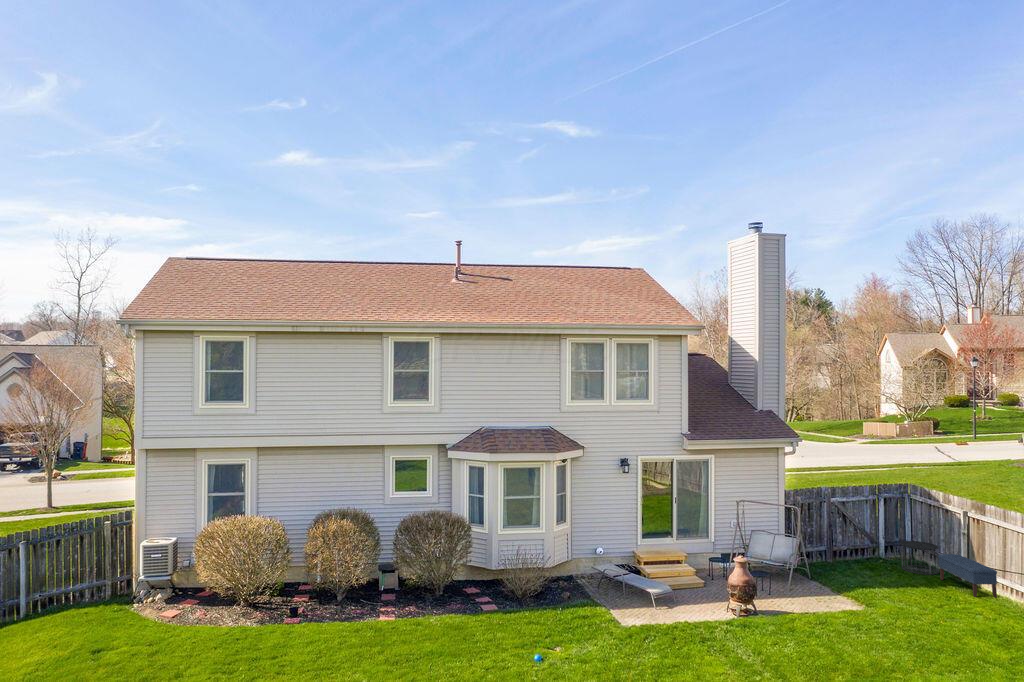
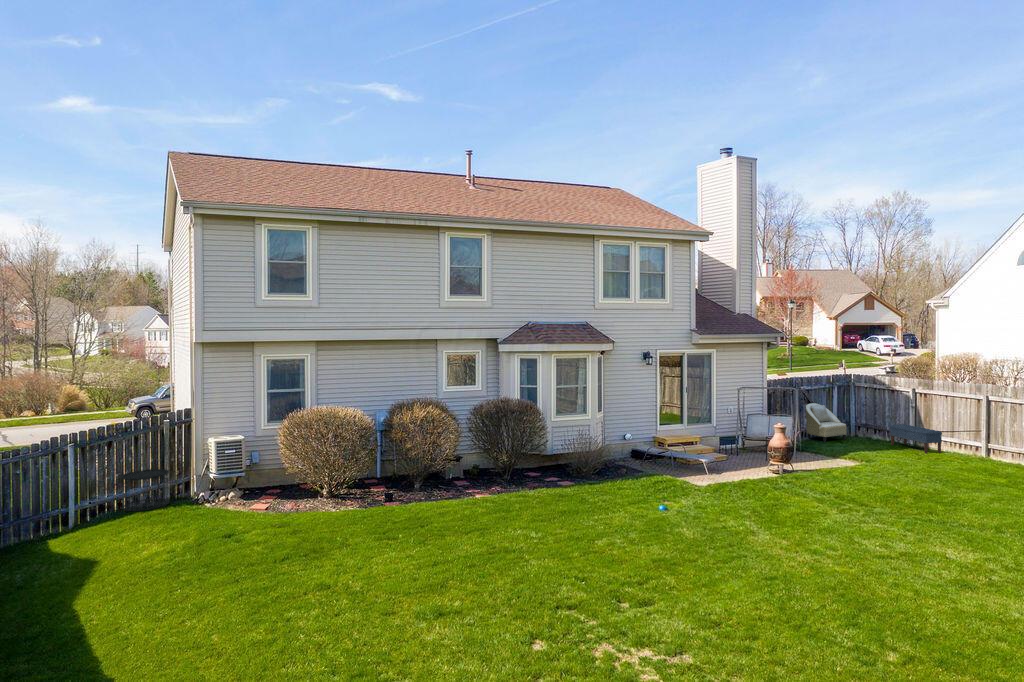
armchair: none [838,519,888,569] -> present [806,403,847,442]
side table: present [900,541,939,575] -> present [120,469,169,511]

